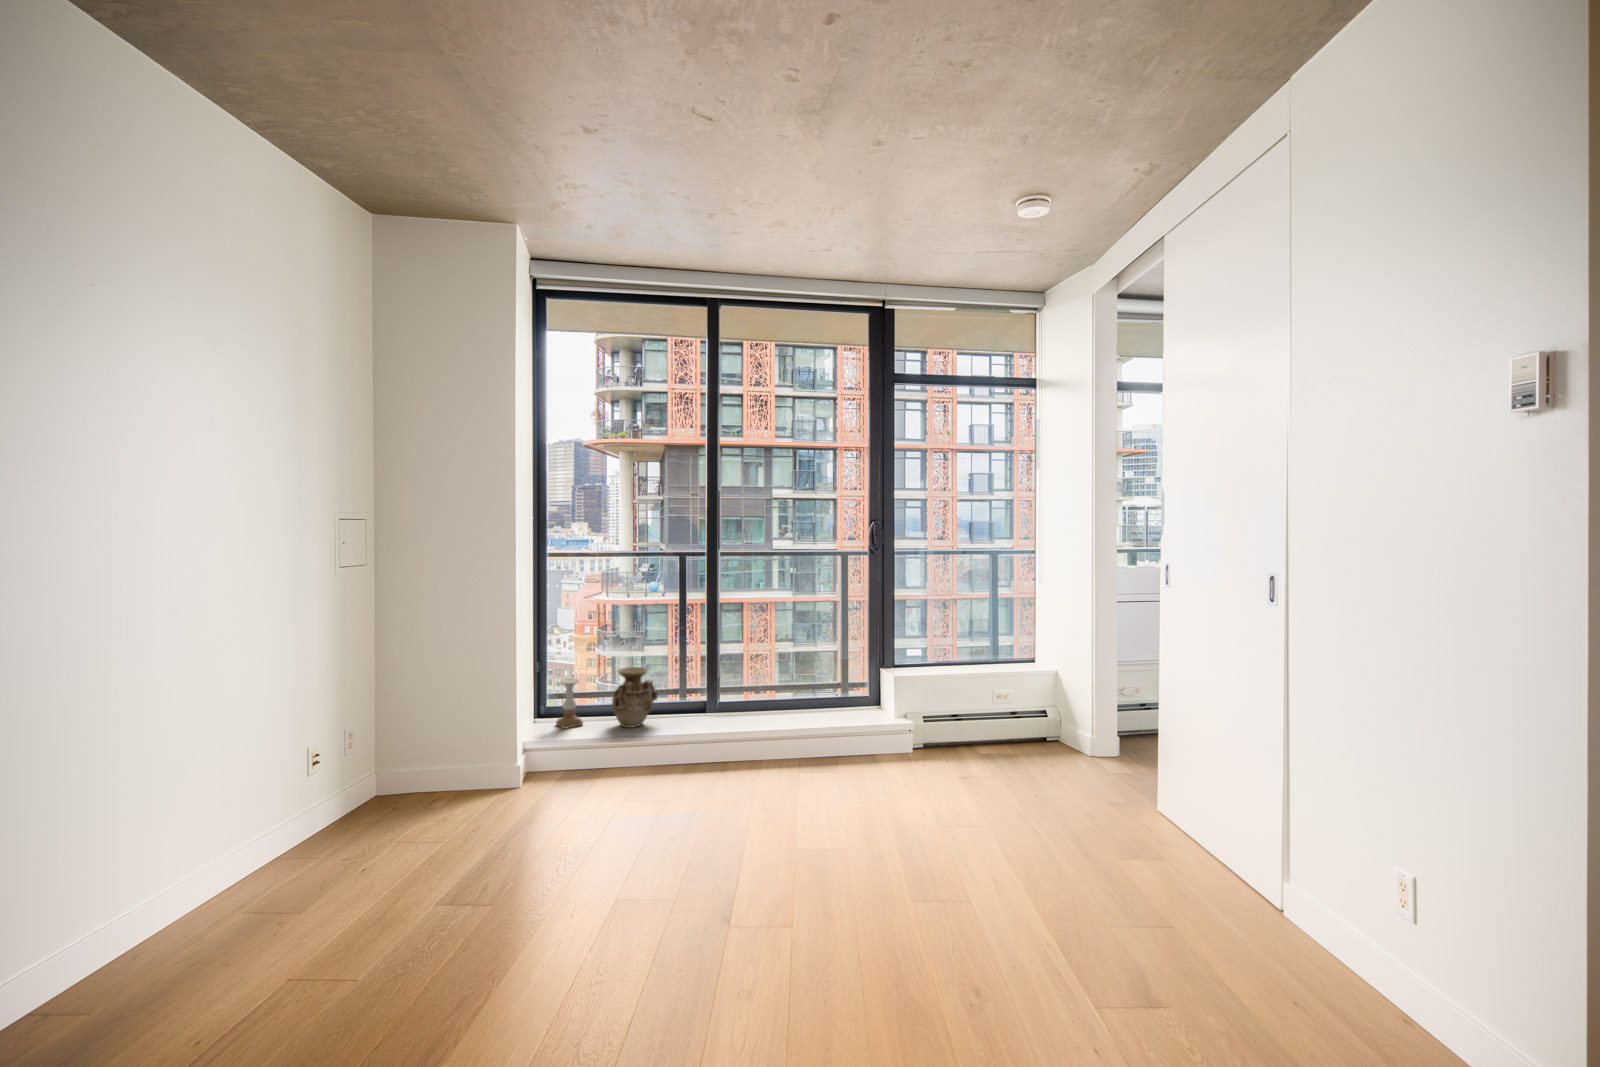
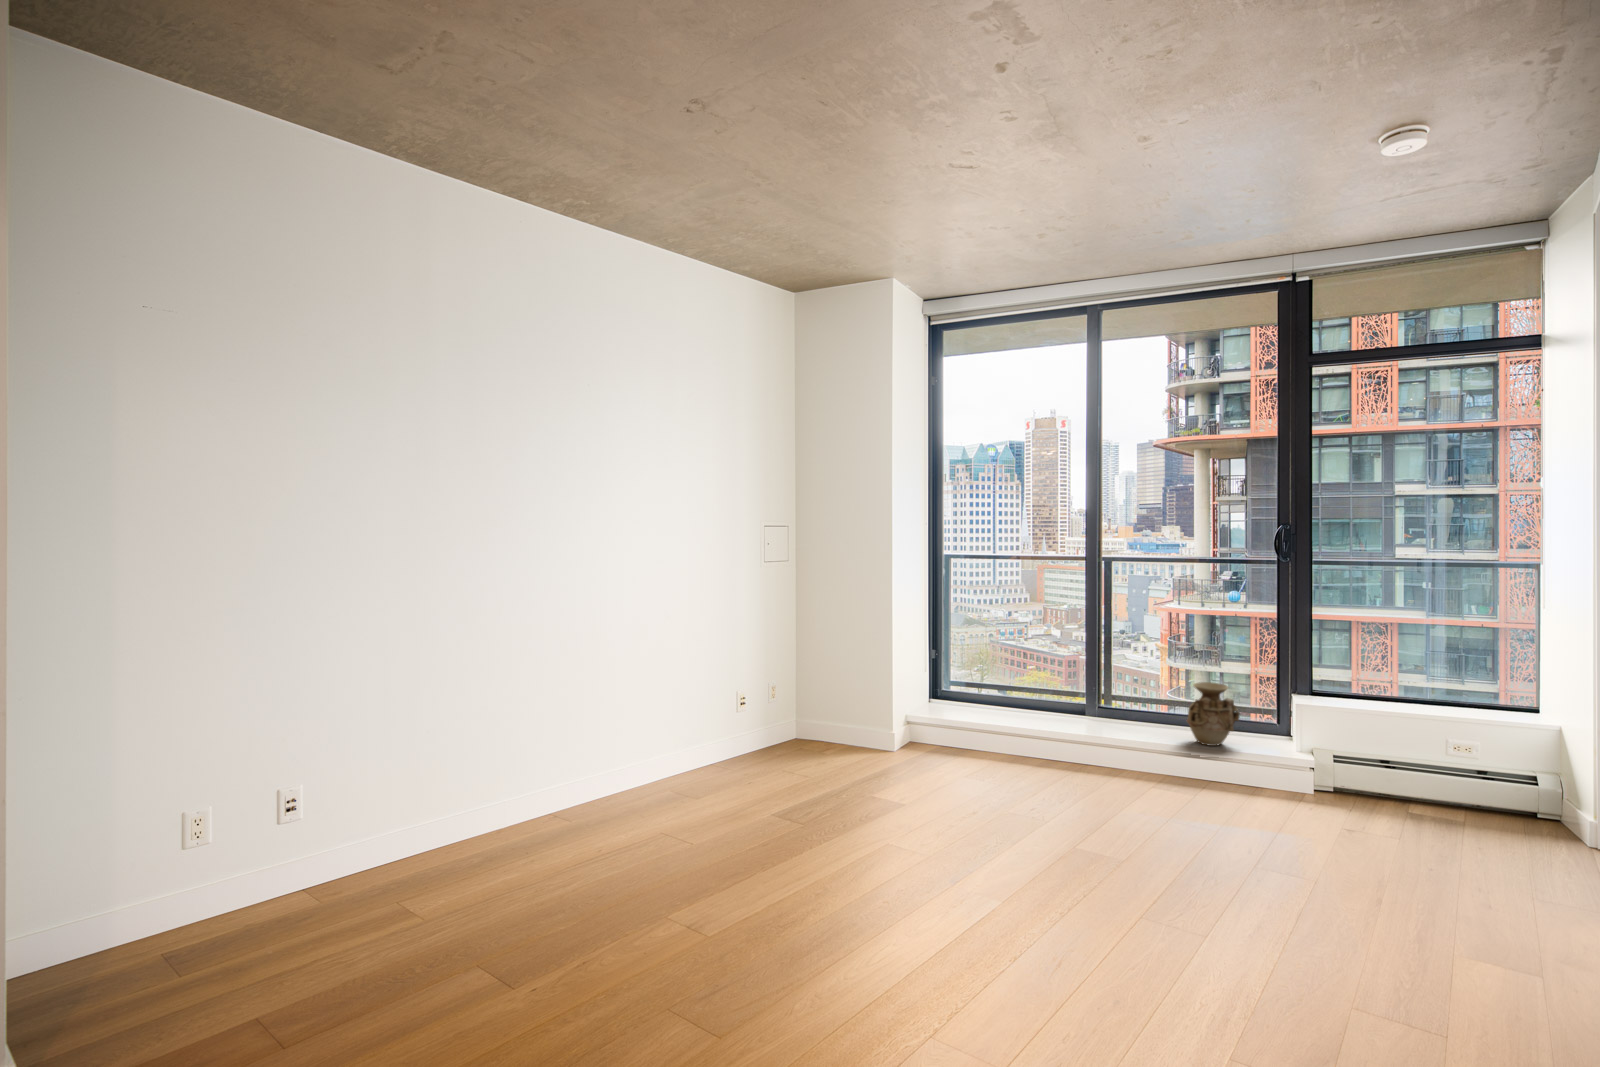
candle holder: present [556,679,583,729] -> none [1129,687,1157,736]

